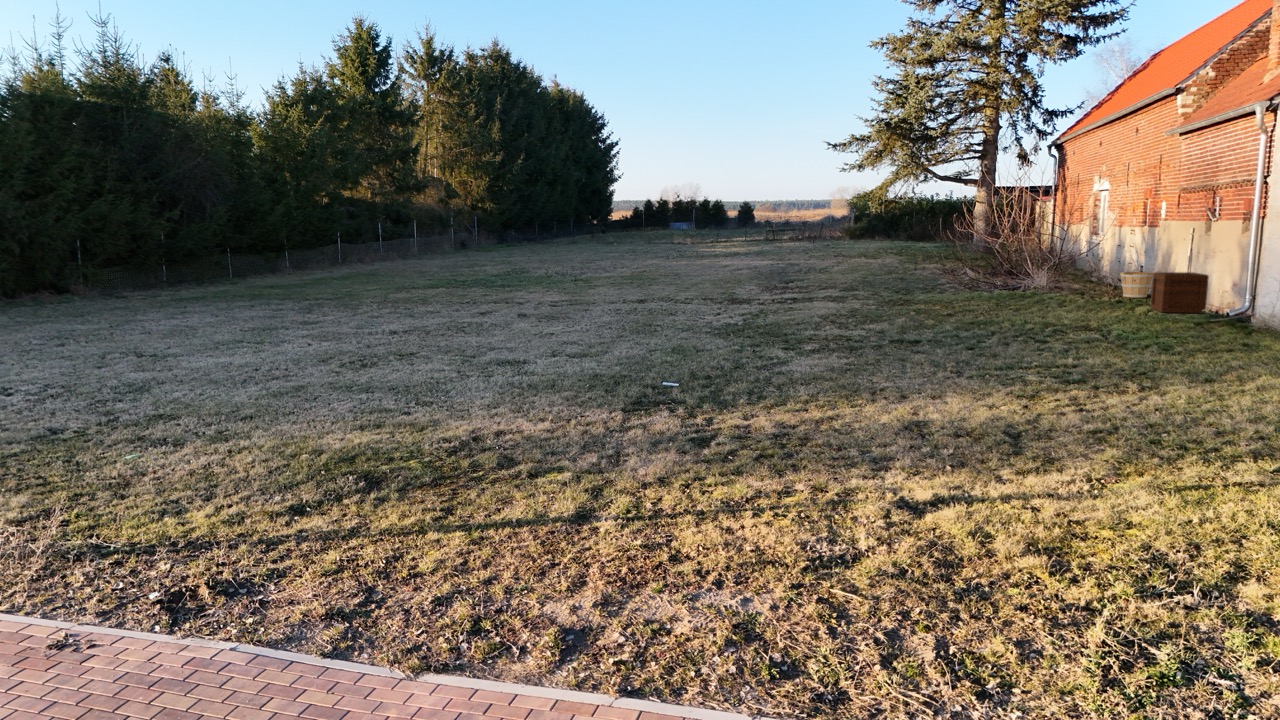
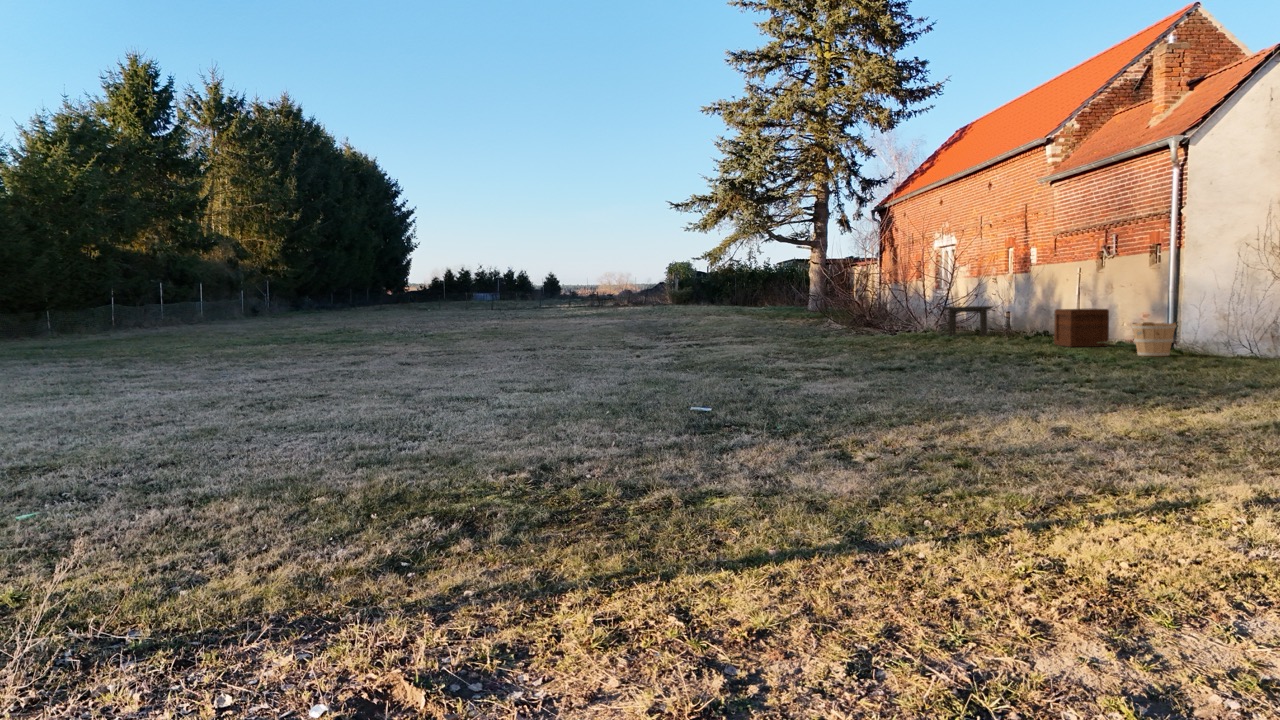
round table: none [1056,261,1112,292] -> present [943,306,993,336]
wooden bucket: present [1120,271,1153,298] -> present [1132,322,1176,356]

